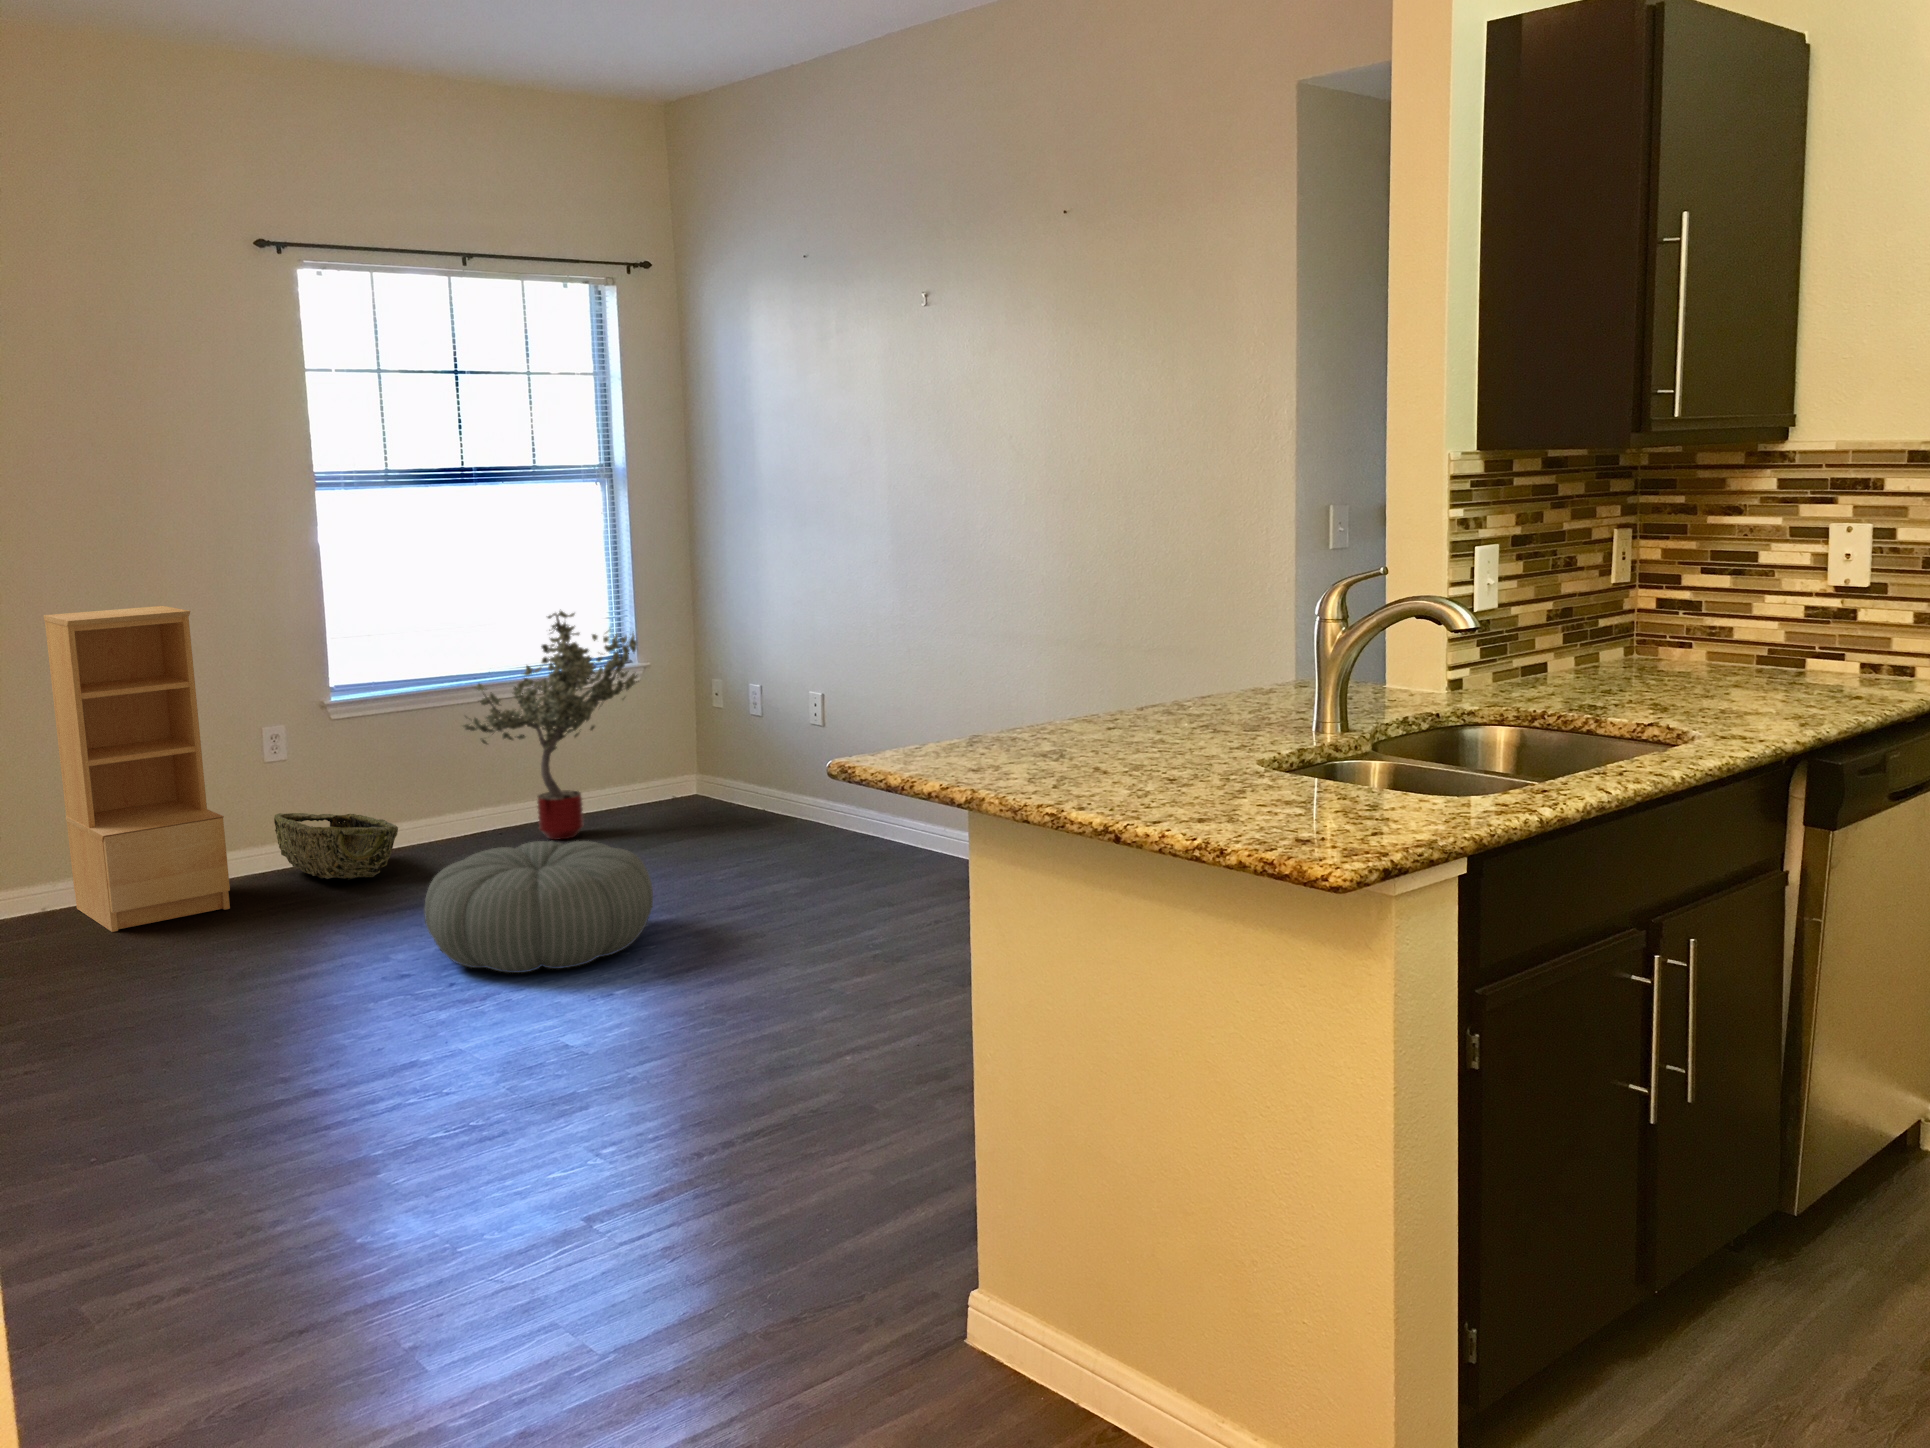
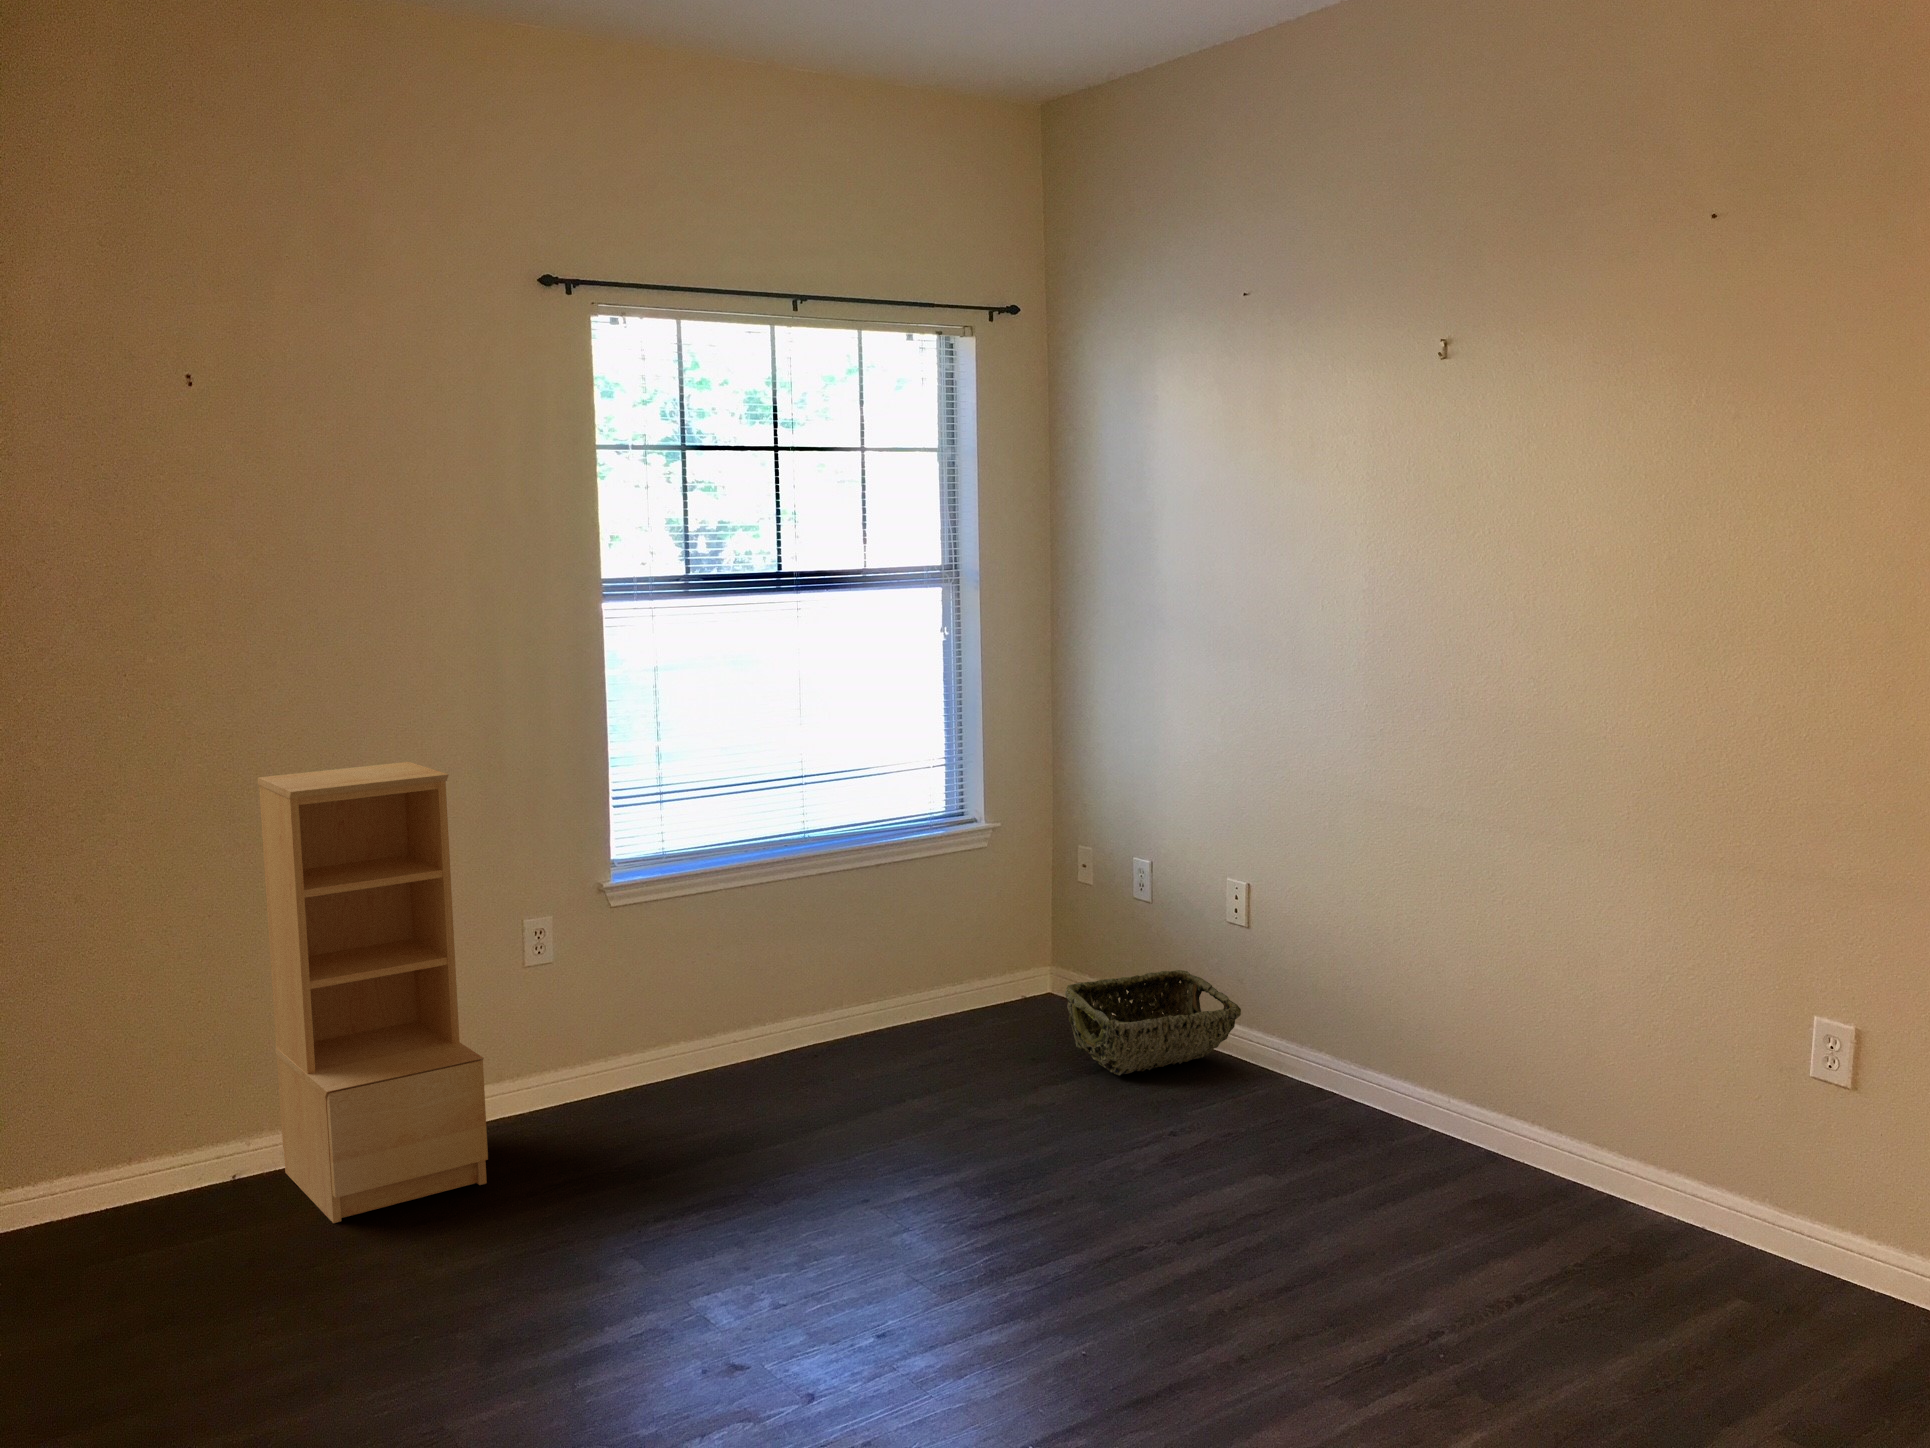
potted tree: present [463,611,637,839] -> none [780,759,1002,1068]
woven basket: present [274,813,398,880] -> present [1065,970,1241,1075]
pouf: present [424,841,653,973] -> none [781,1127,1108,1356]

